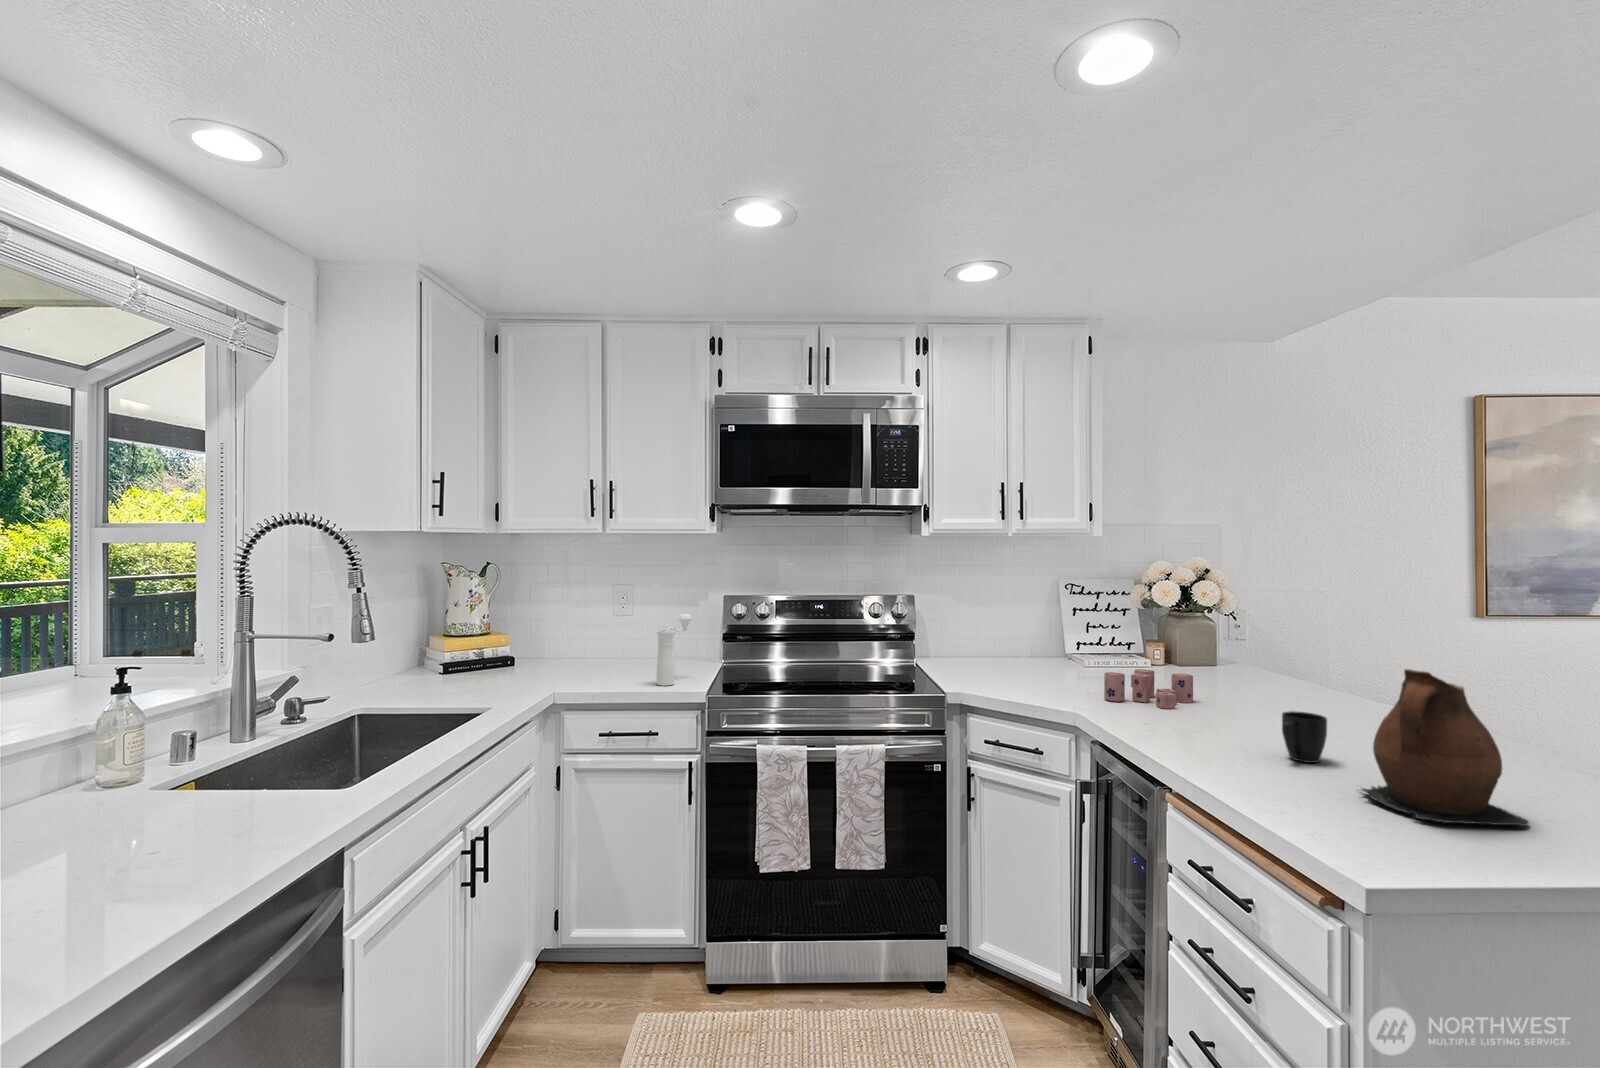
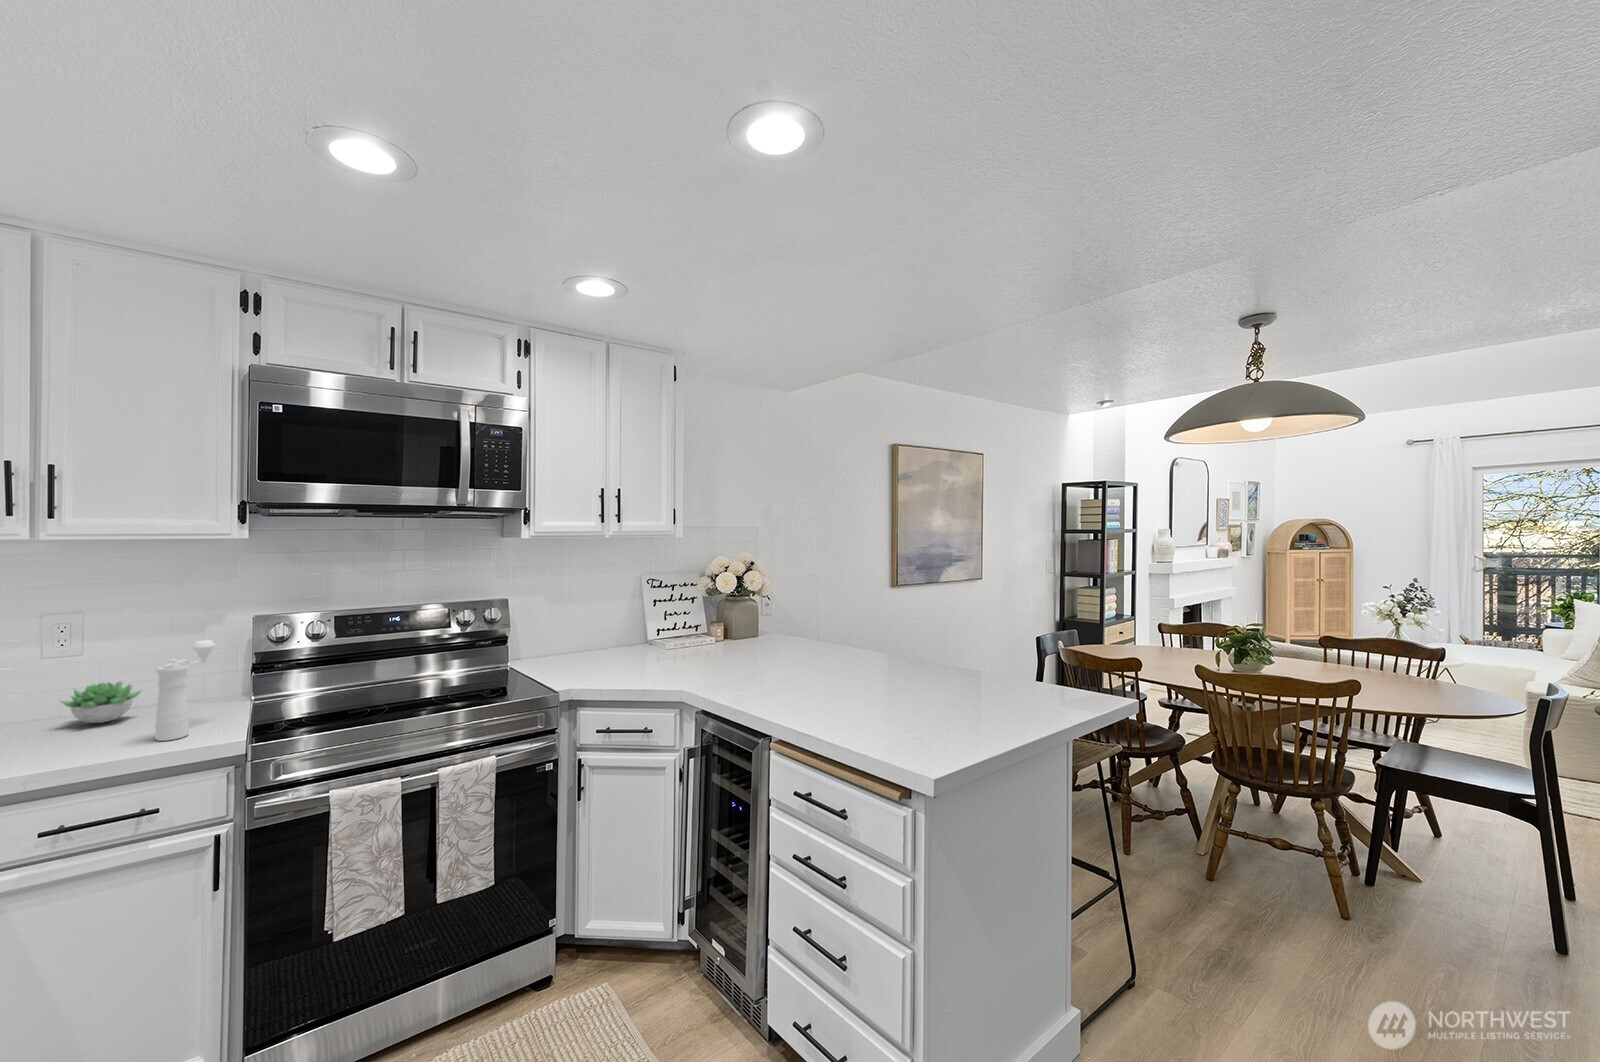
succulent plant: none [613,642,655,670] -> present [61,681,142,723]
candle: present [1104,669,1193,709] -> none [698,650,761,682]
ceramic pitcher: present [1362,669,1529,827] -> none [899,646,991,750]
mug: present [1282,711,1327,763] -> none [843,677,870,715]

